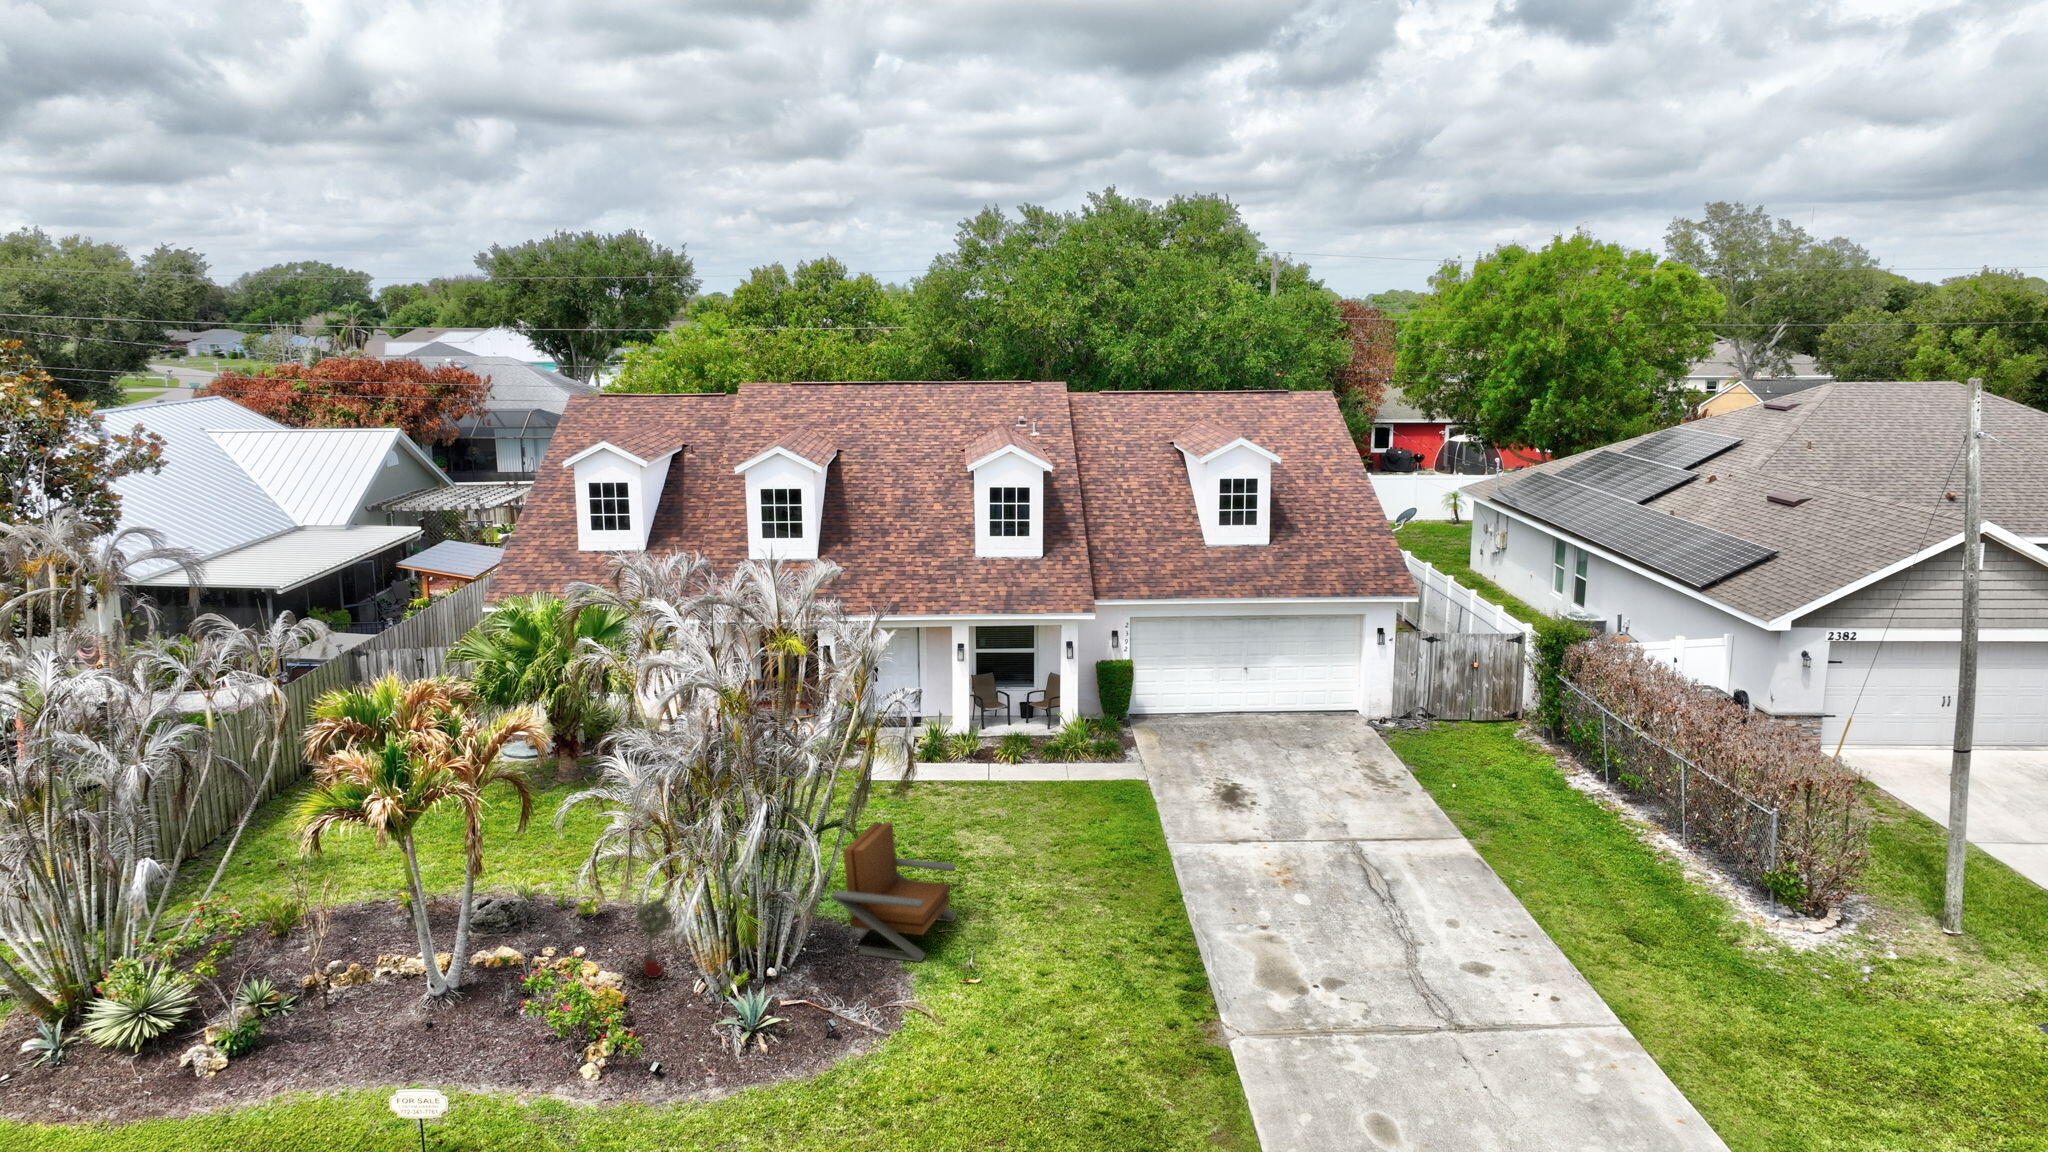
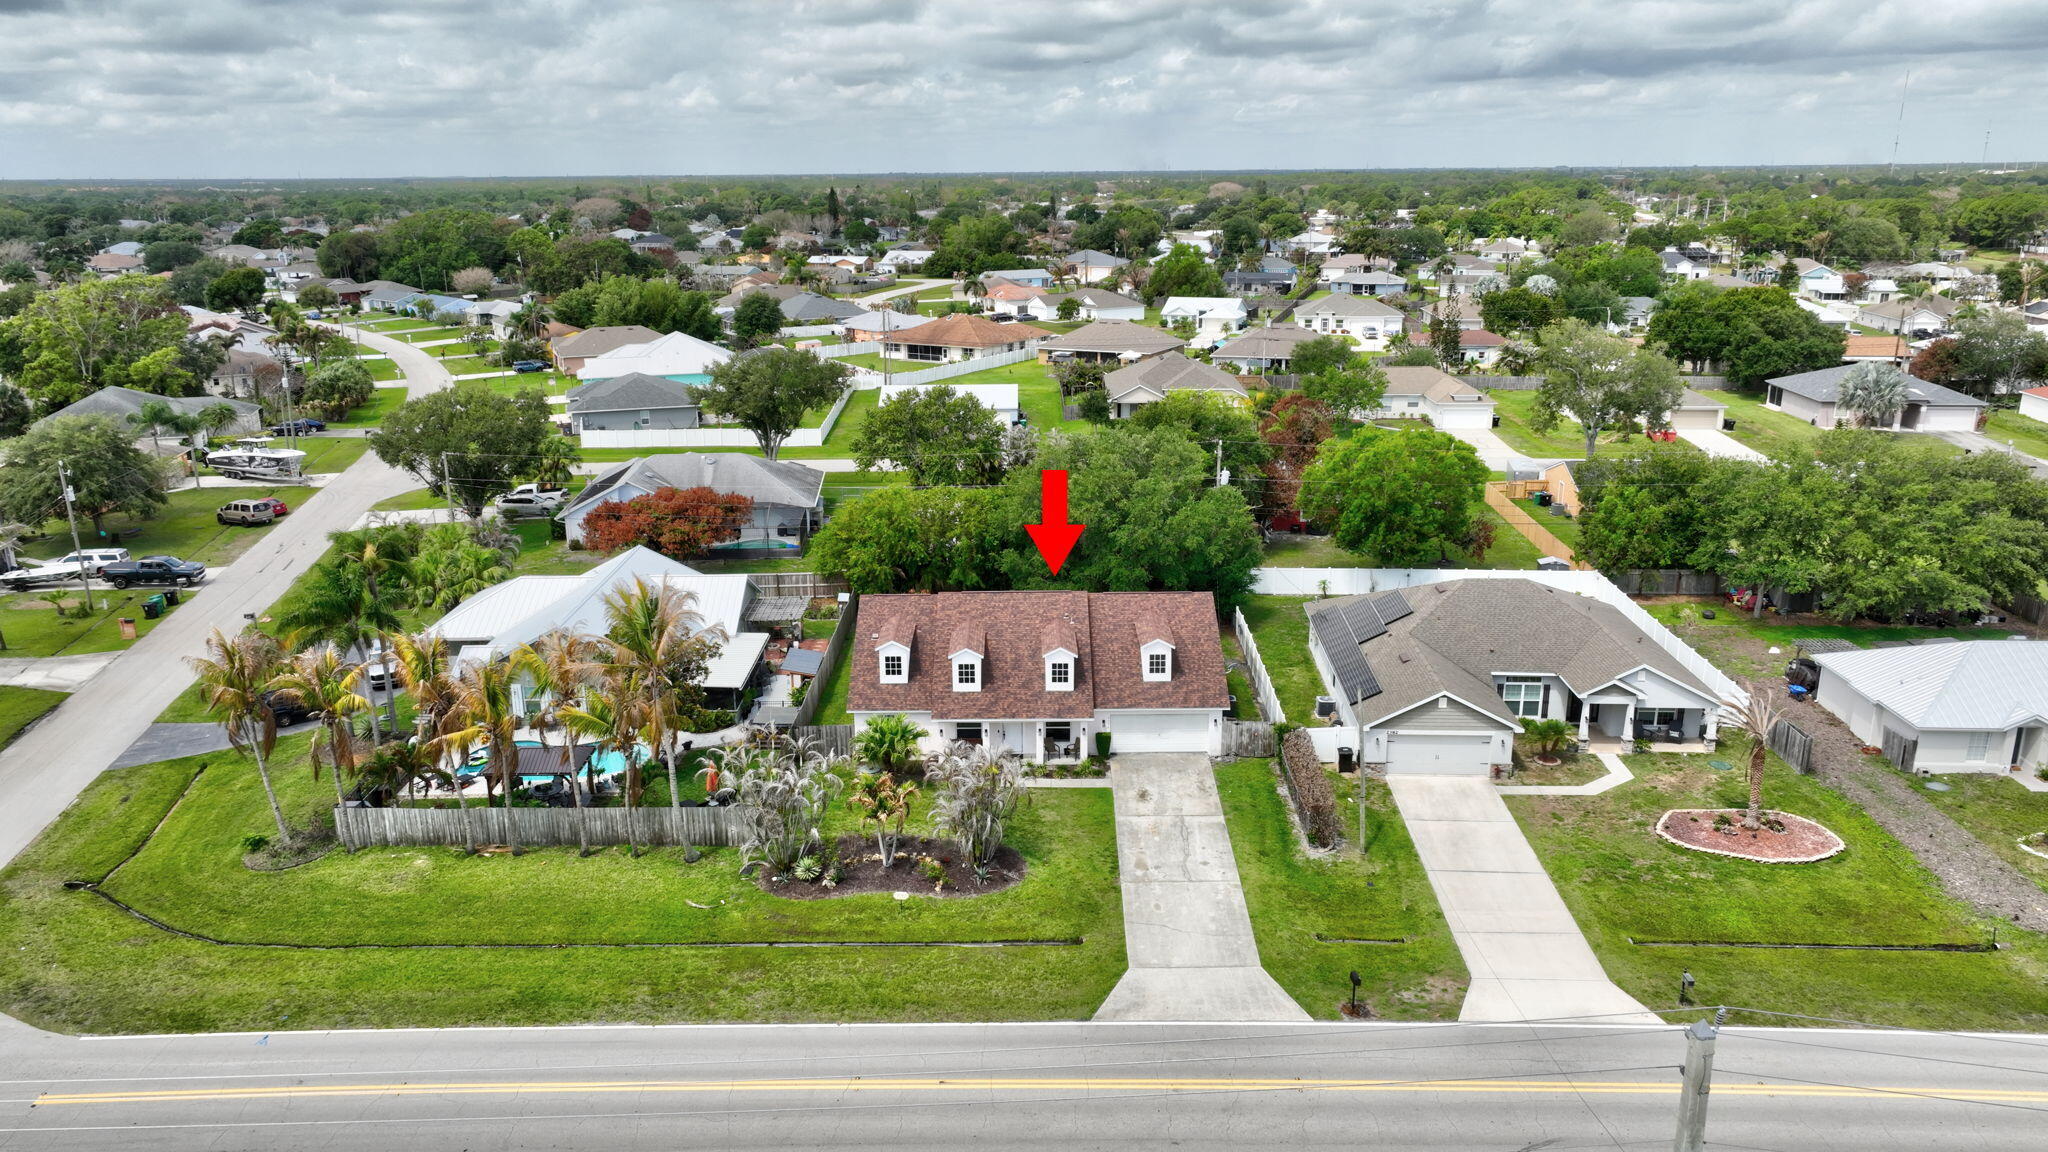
lounge chair: present [831,822,957,962] -> none [1002,812,1041,859]

